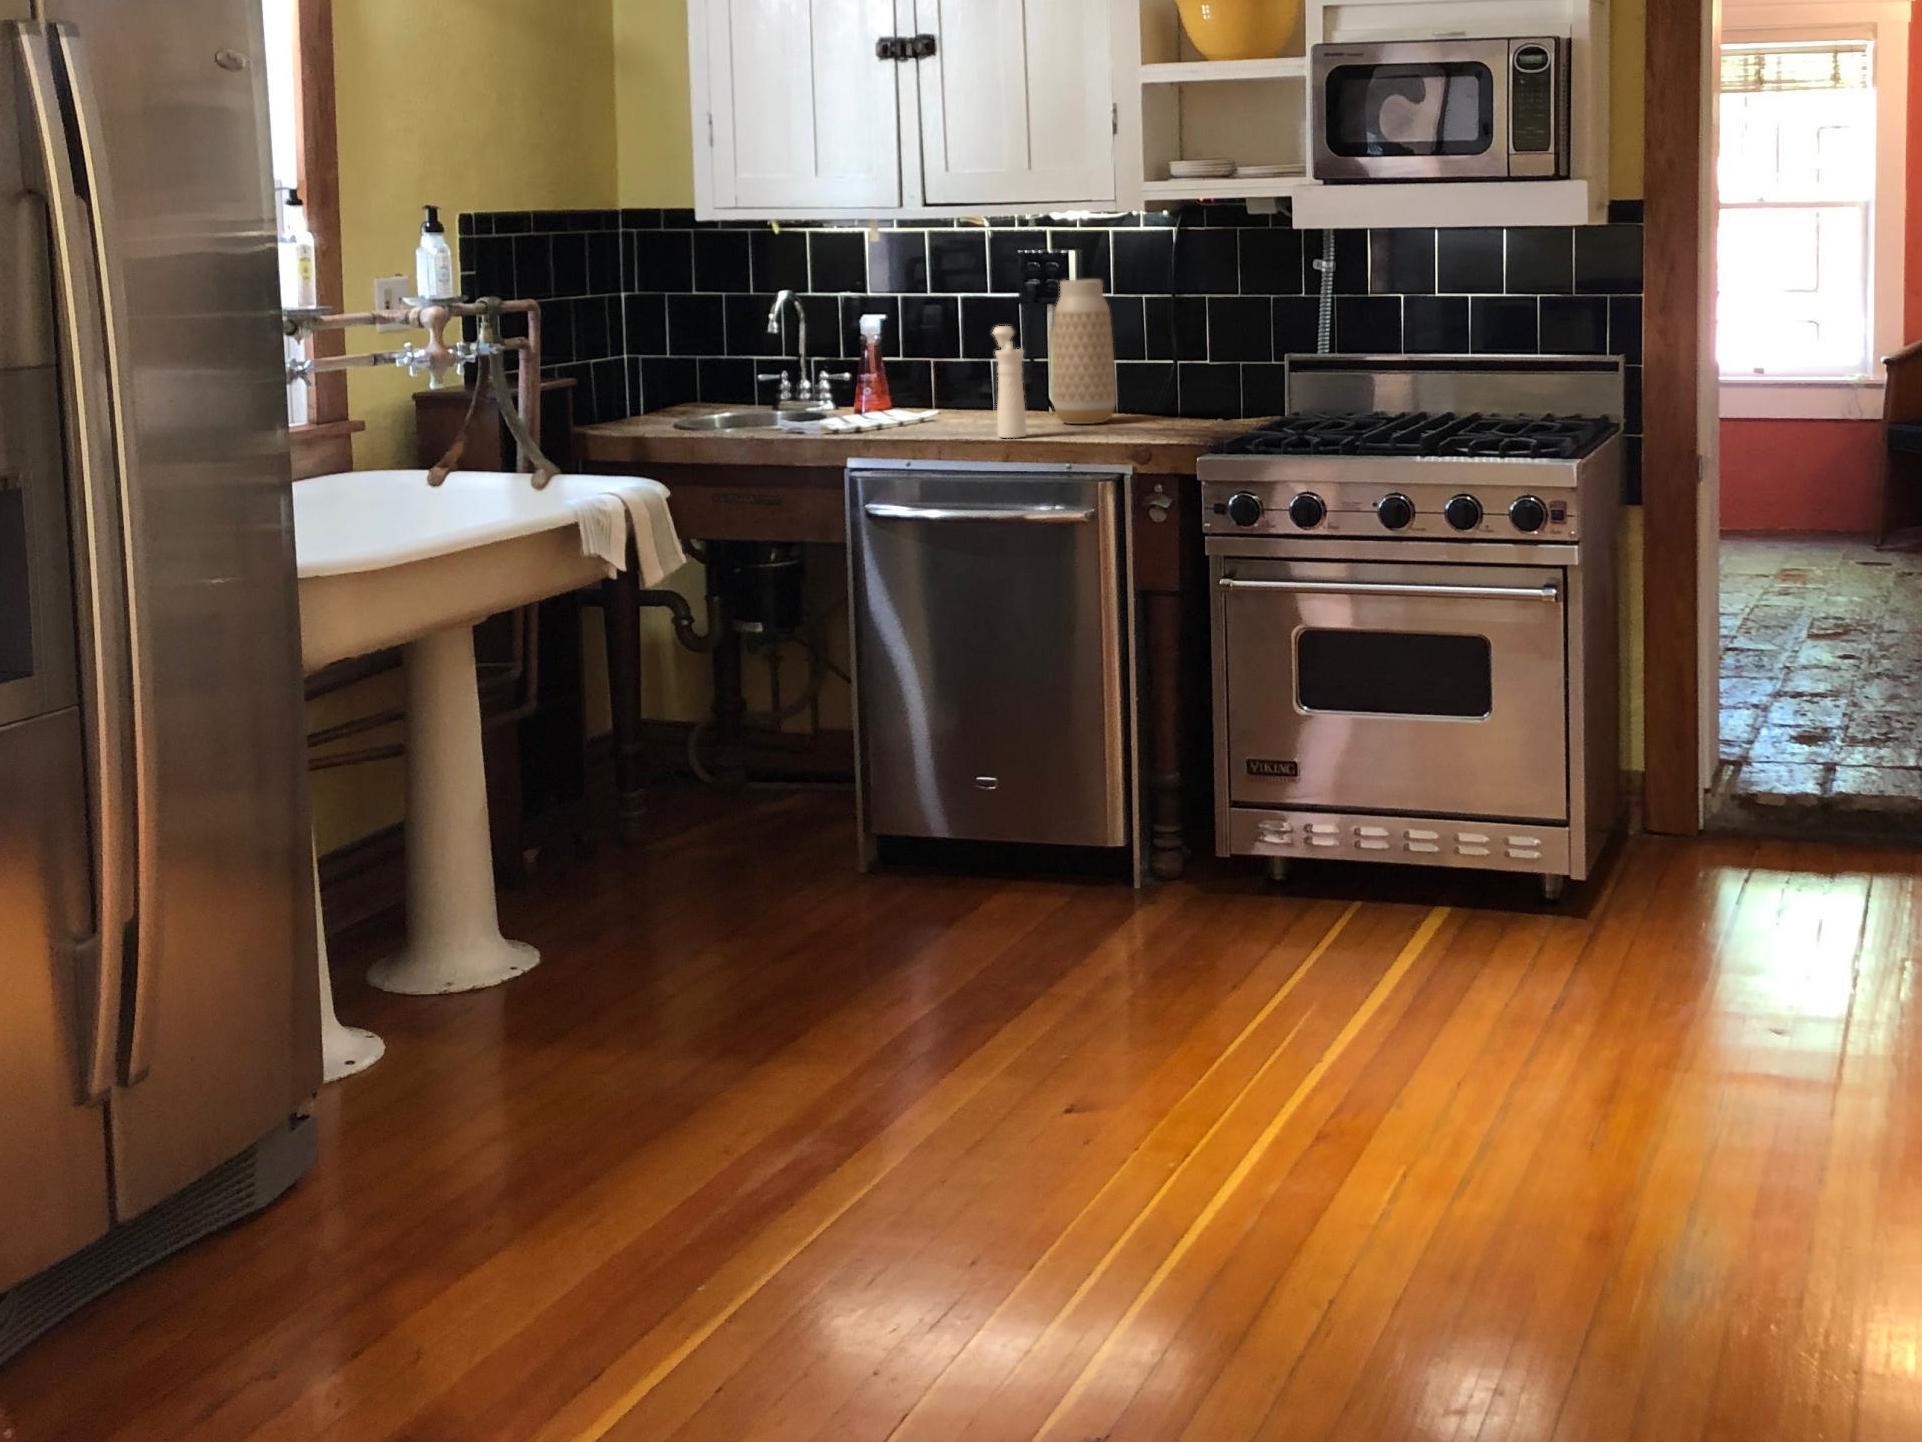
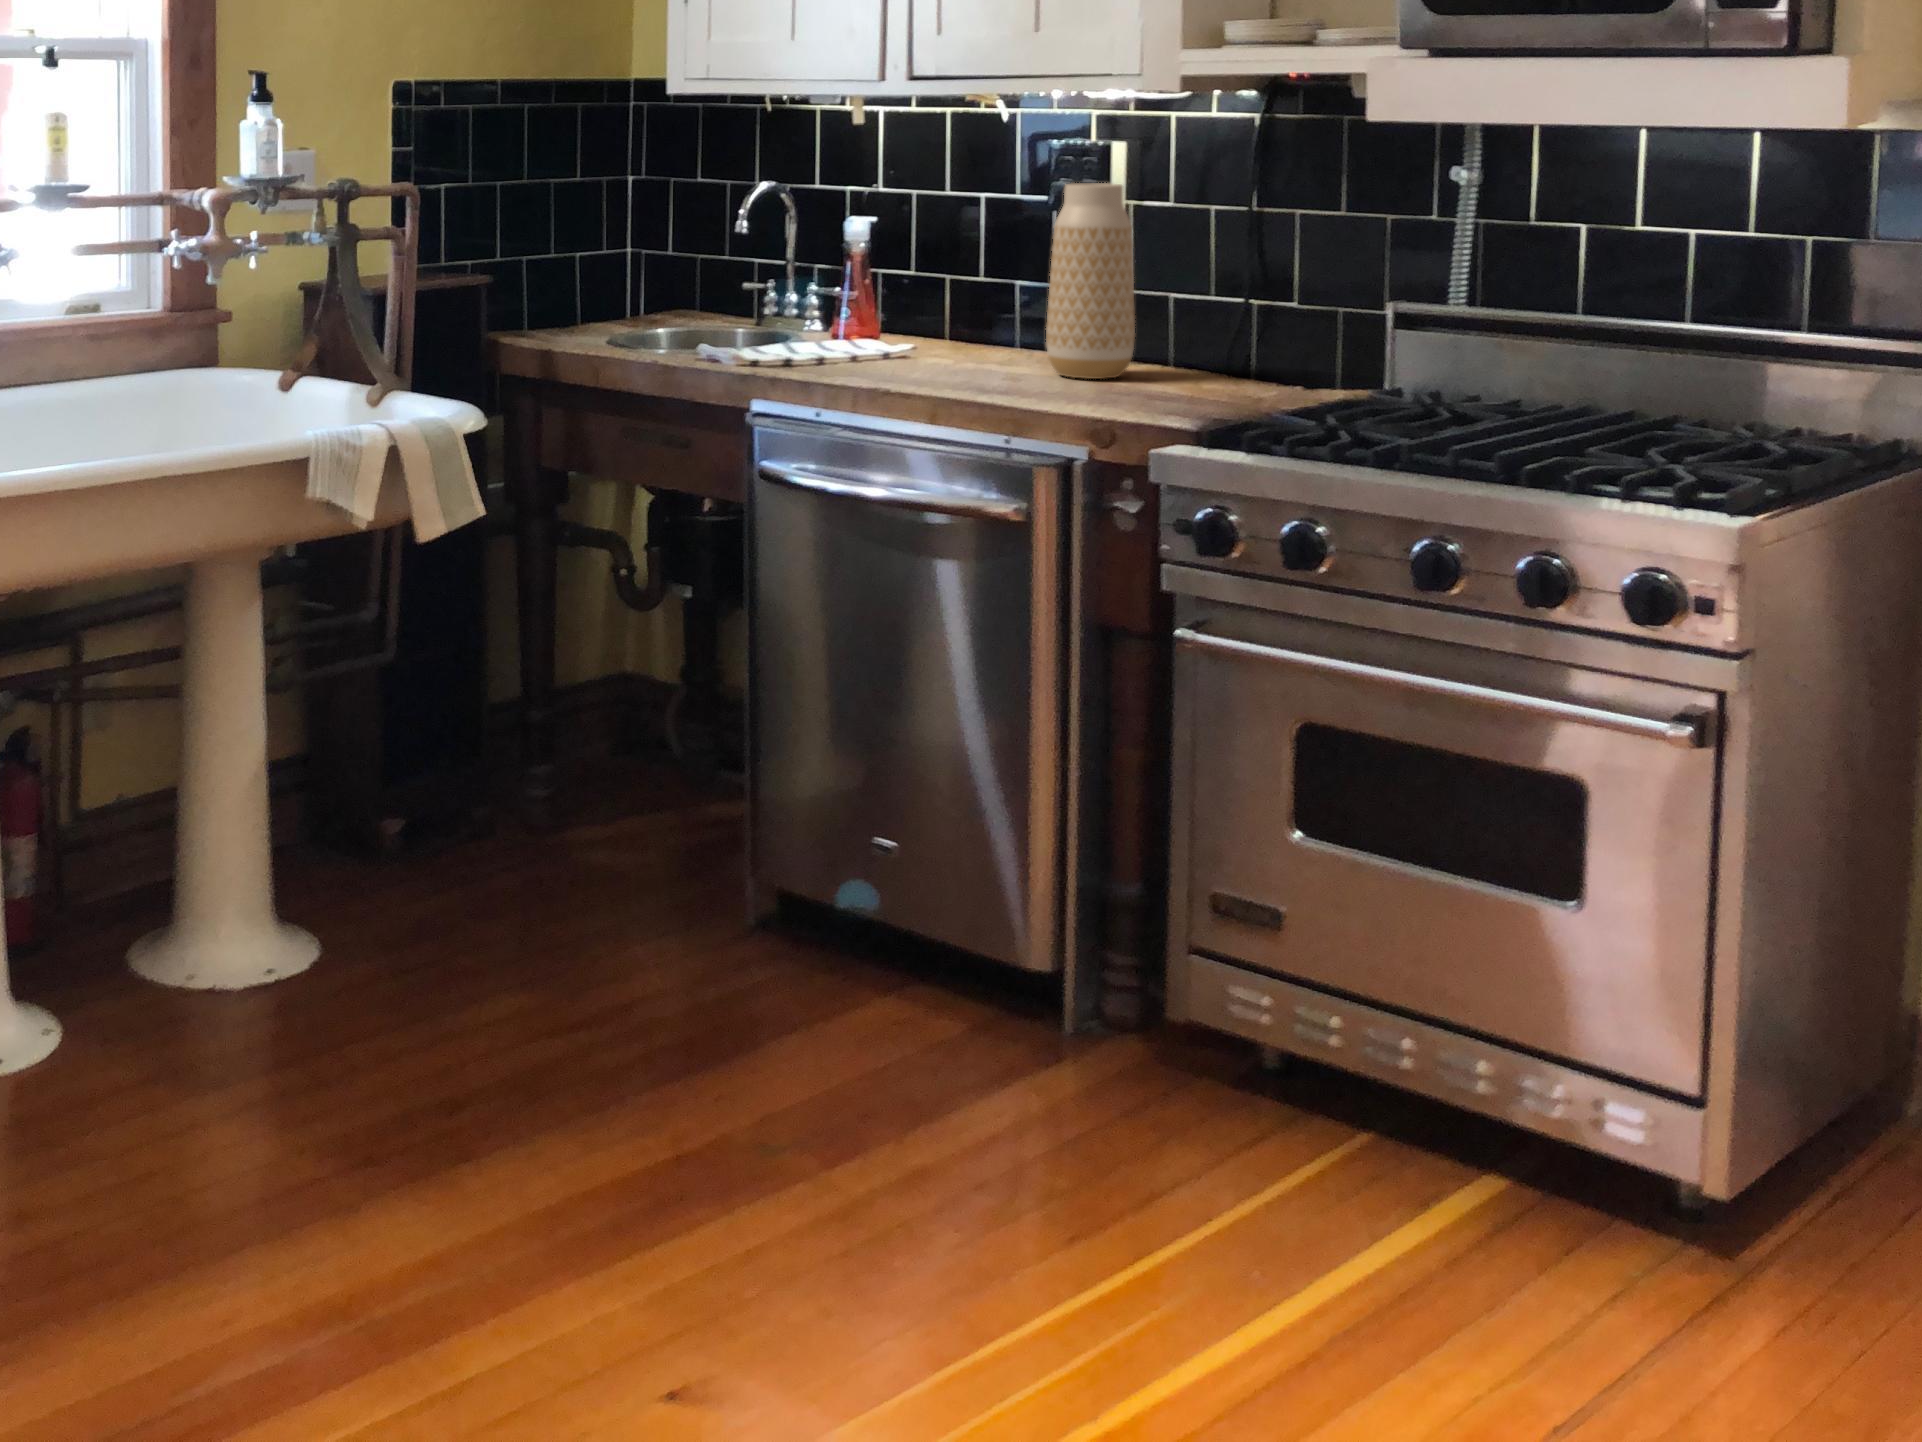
pepper mill: present [993,326,1026,438] -> none [934,242,981,392]

